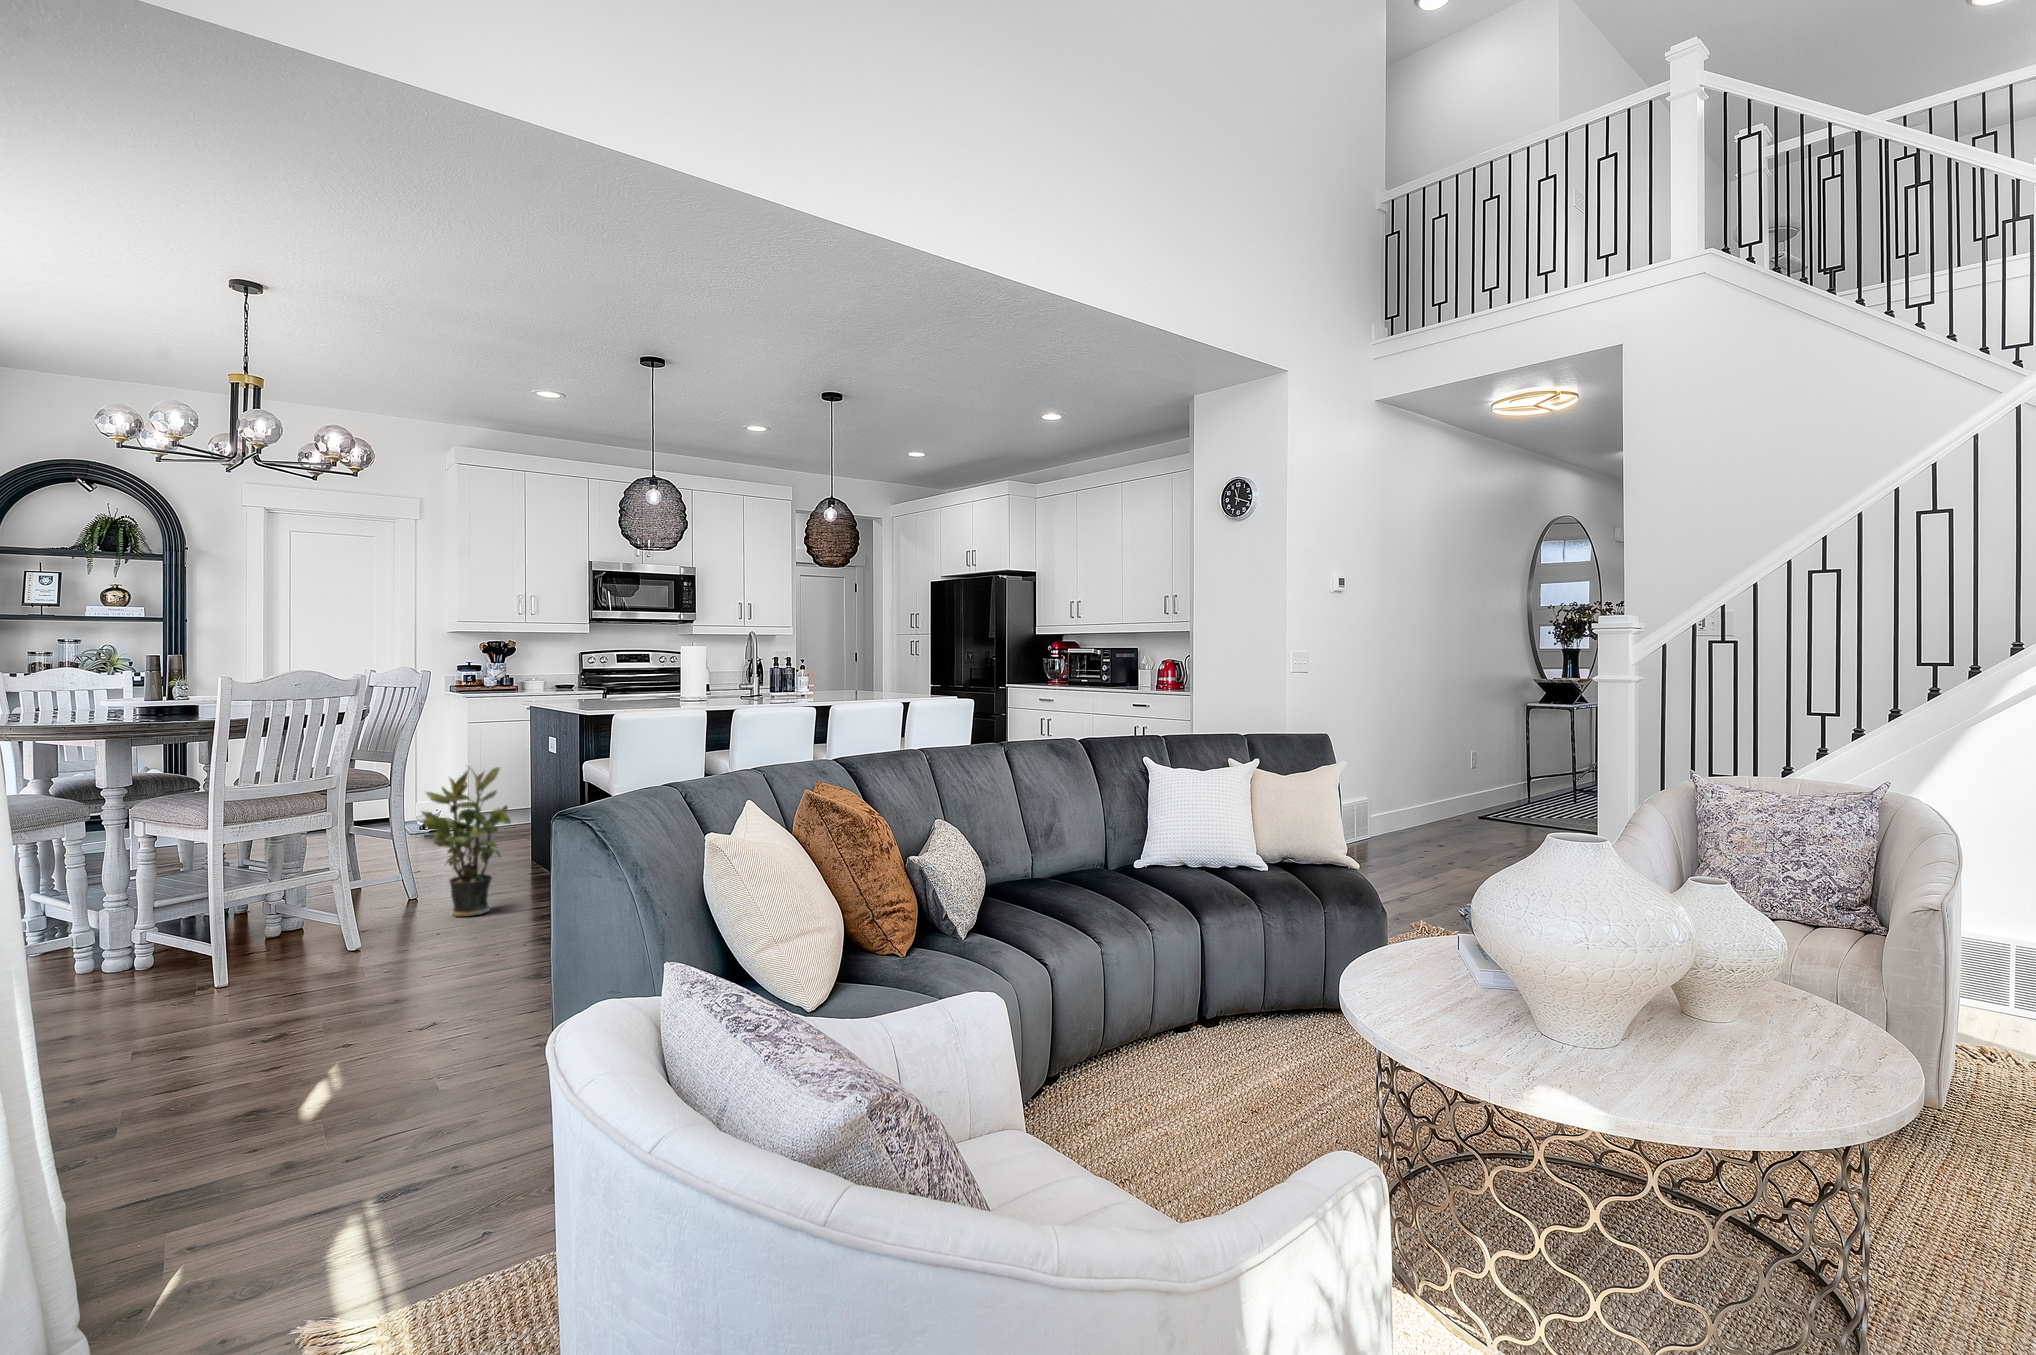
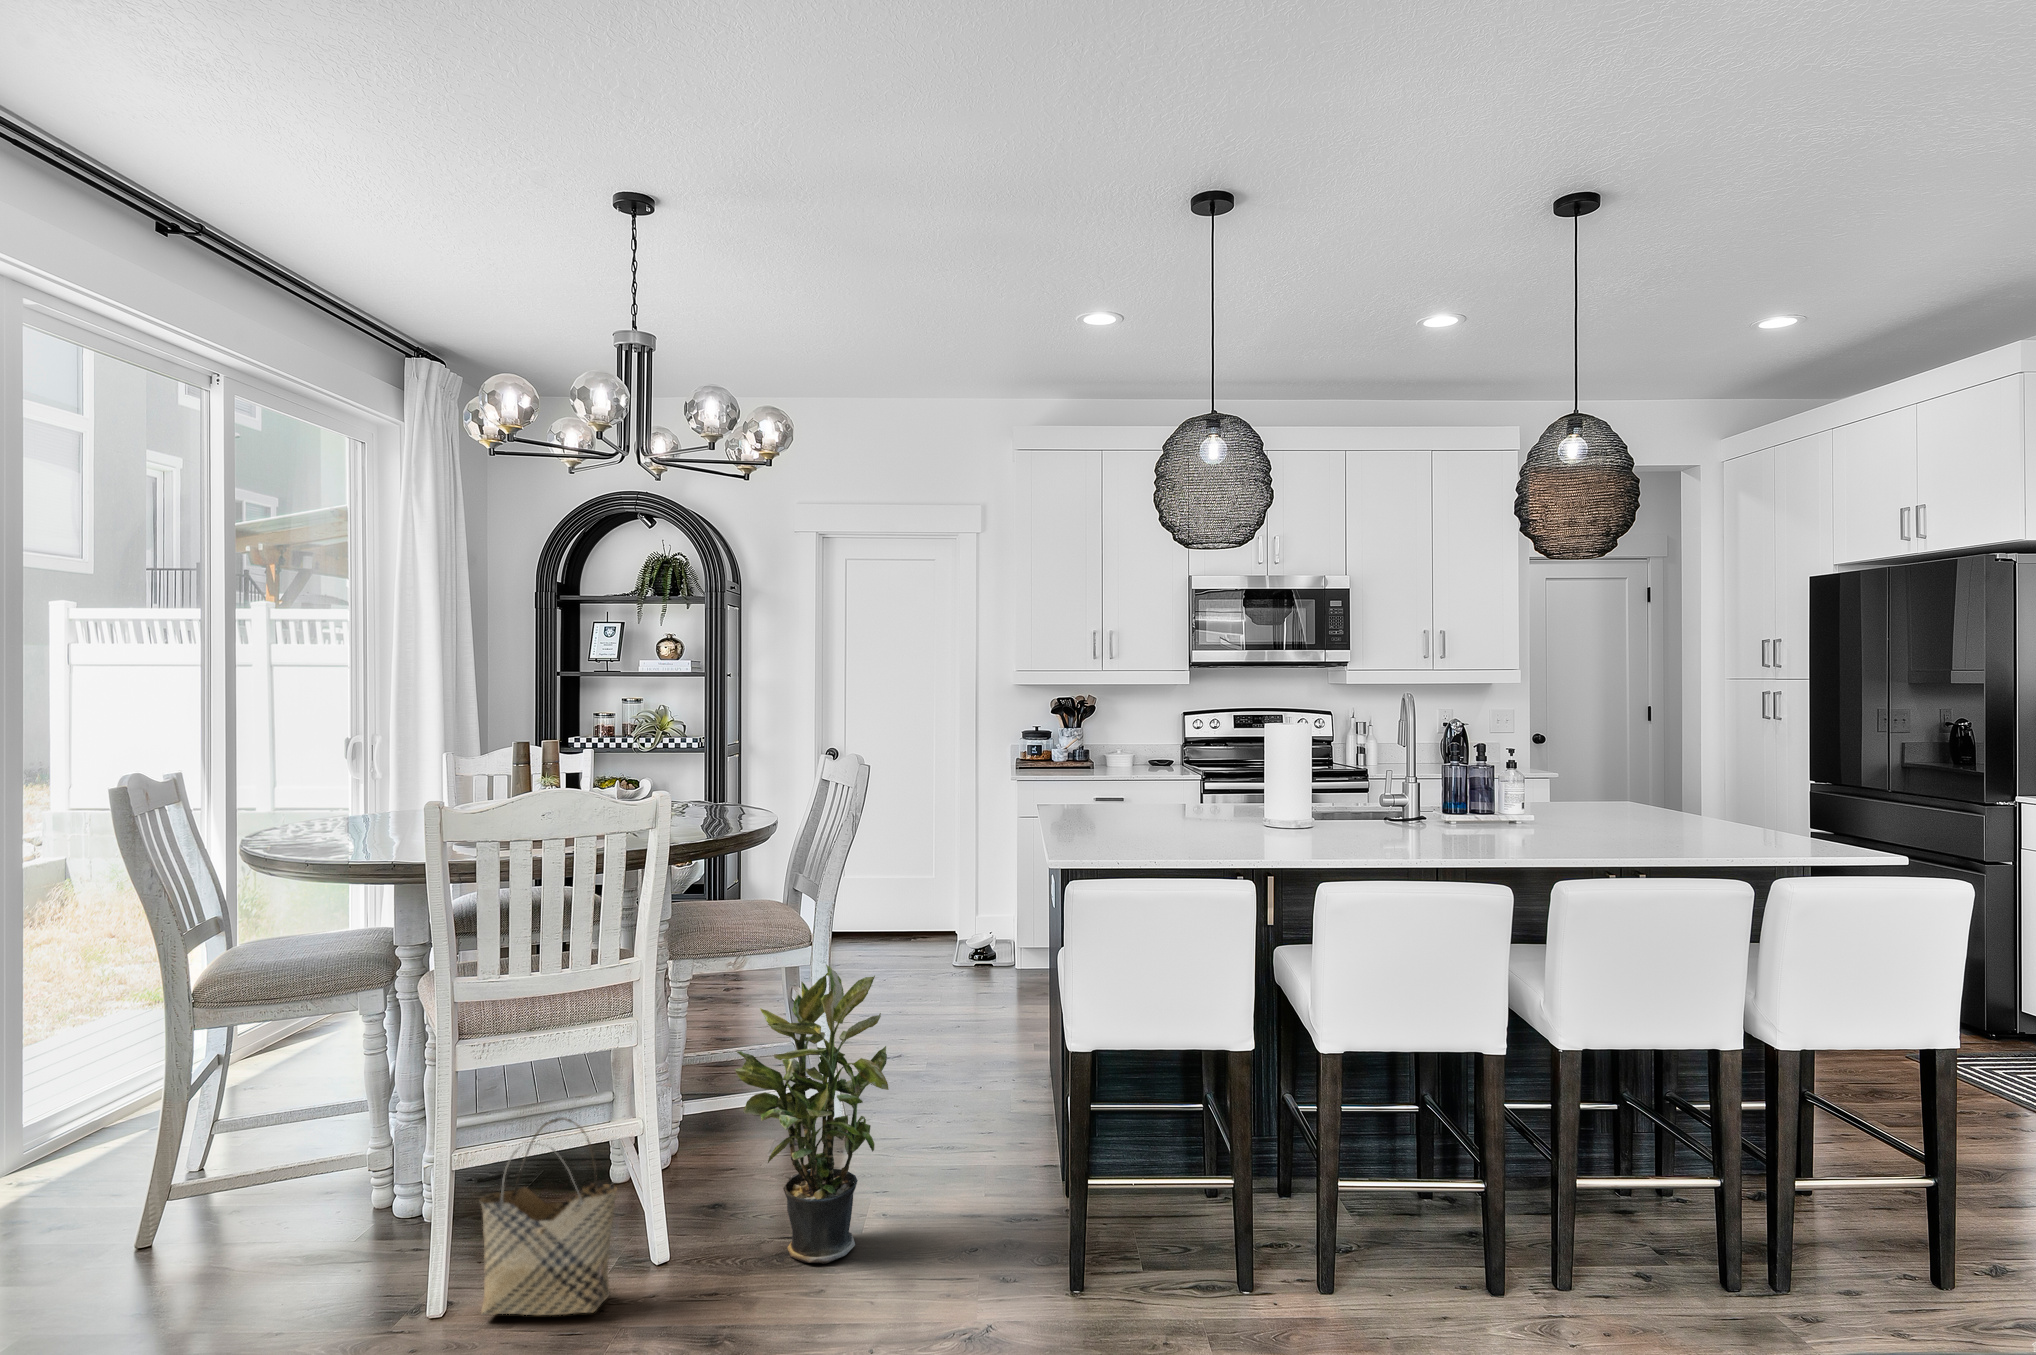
woven basket: none [288,848,370,949] -> present [480,1118,617,1315]

